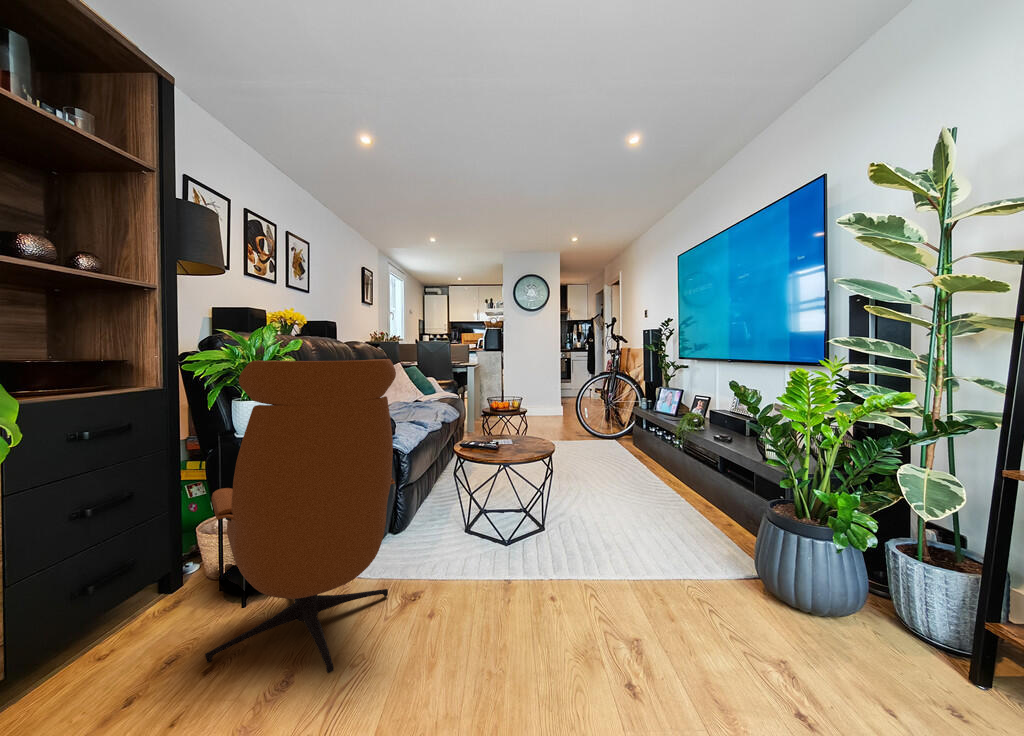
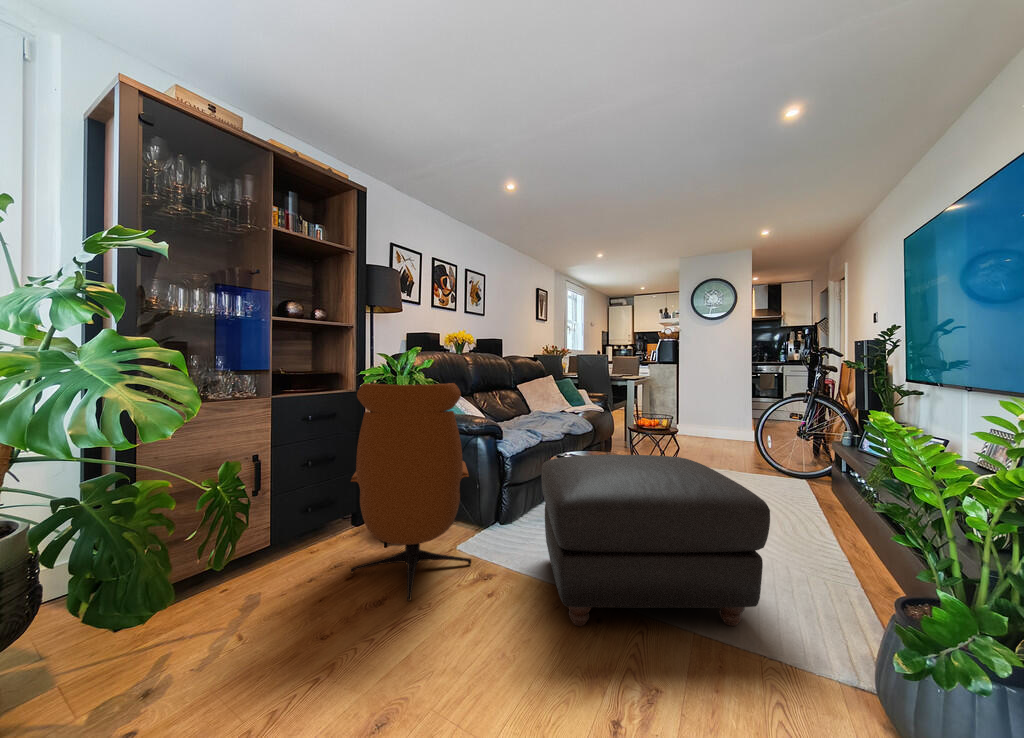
ottoman: none [464,432,709,631] -> present [541,455,770,626]

